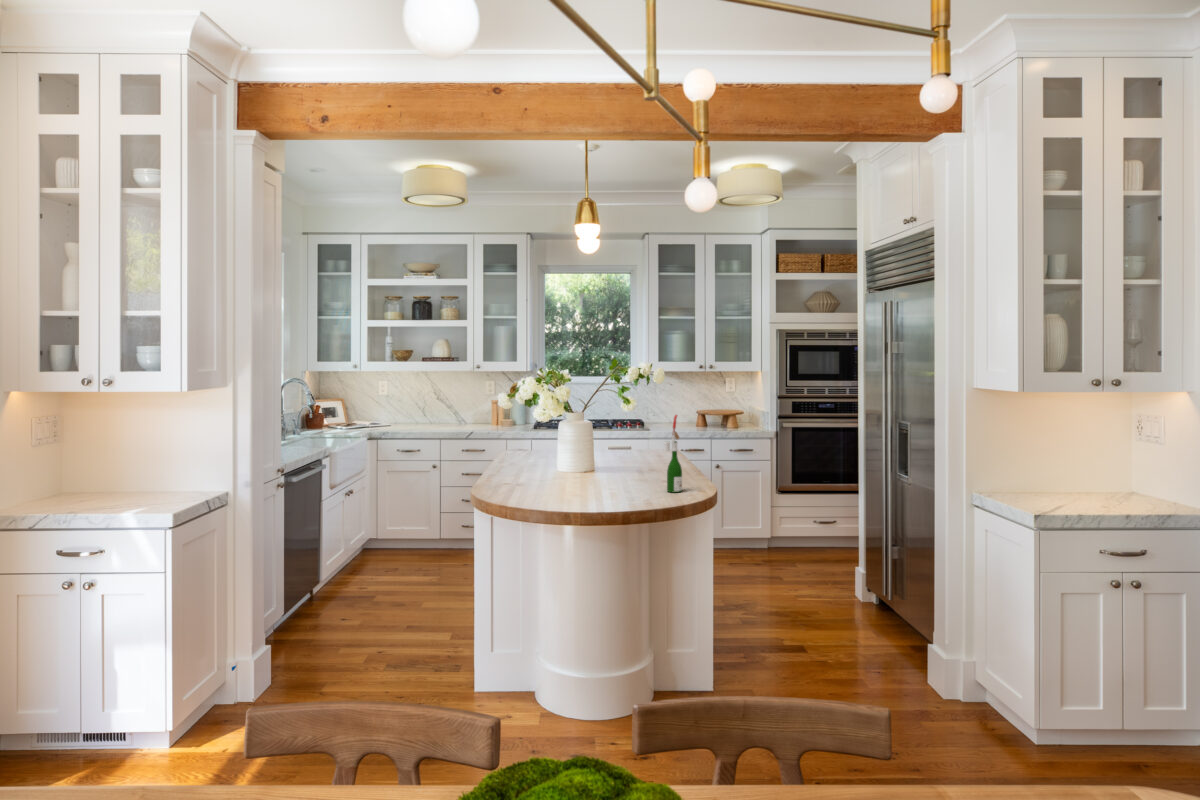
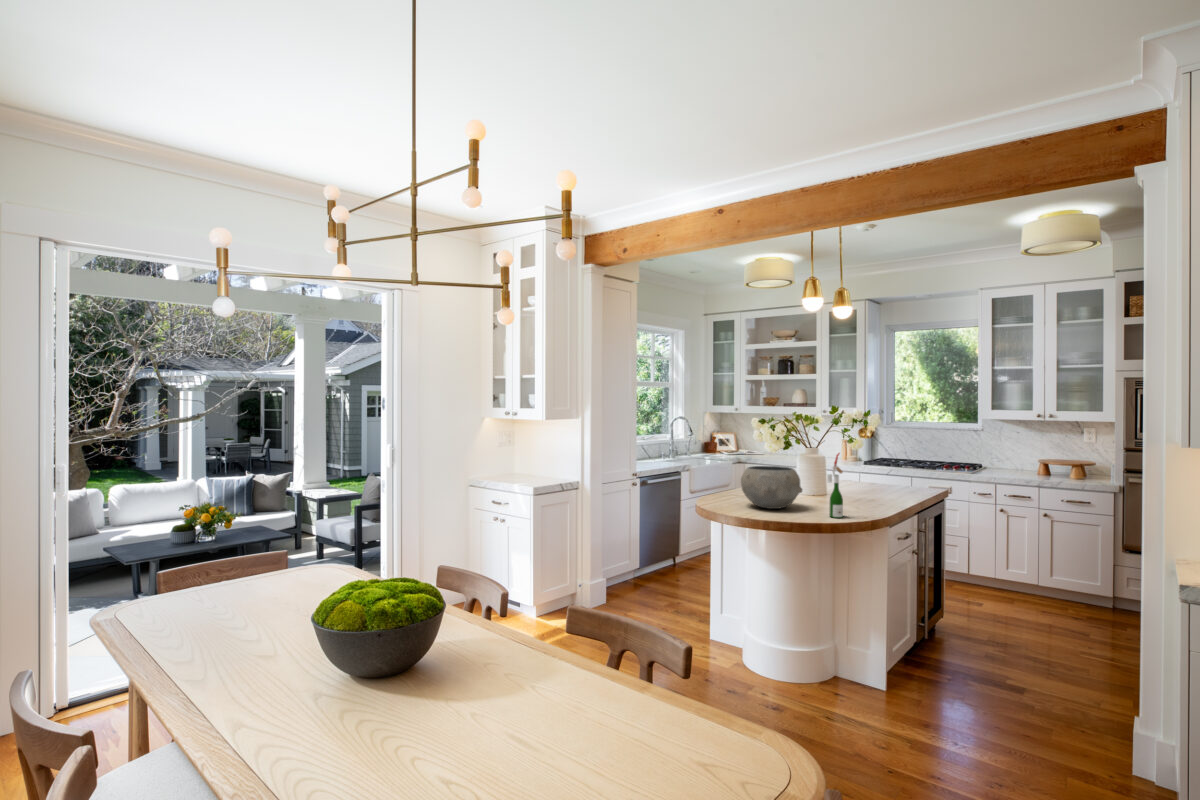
ceramic bowl: none [547,438,624,492] -> present [741,466,802,509]

